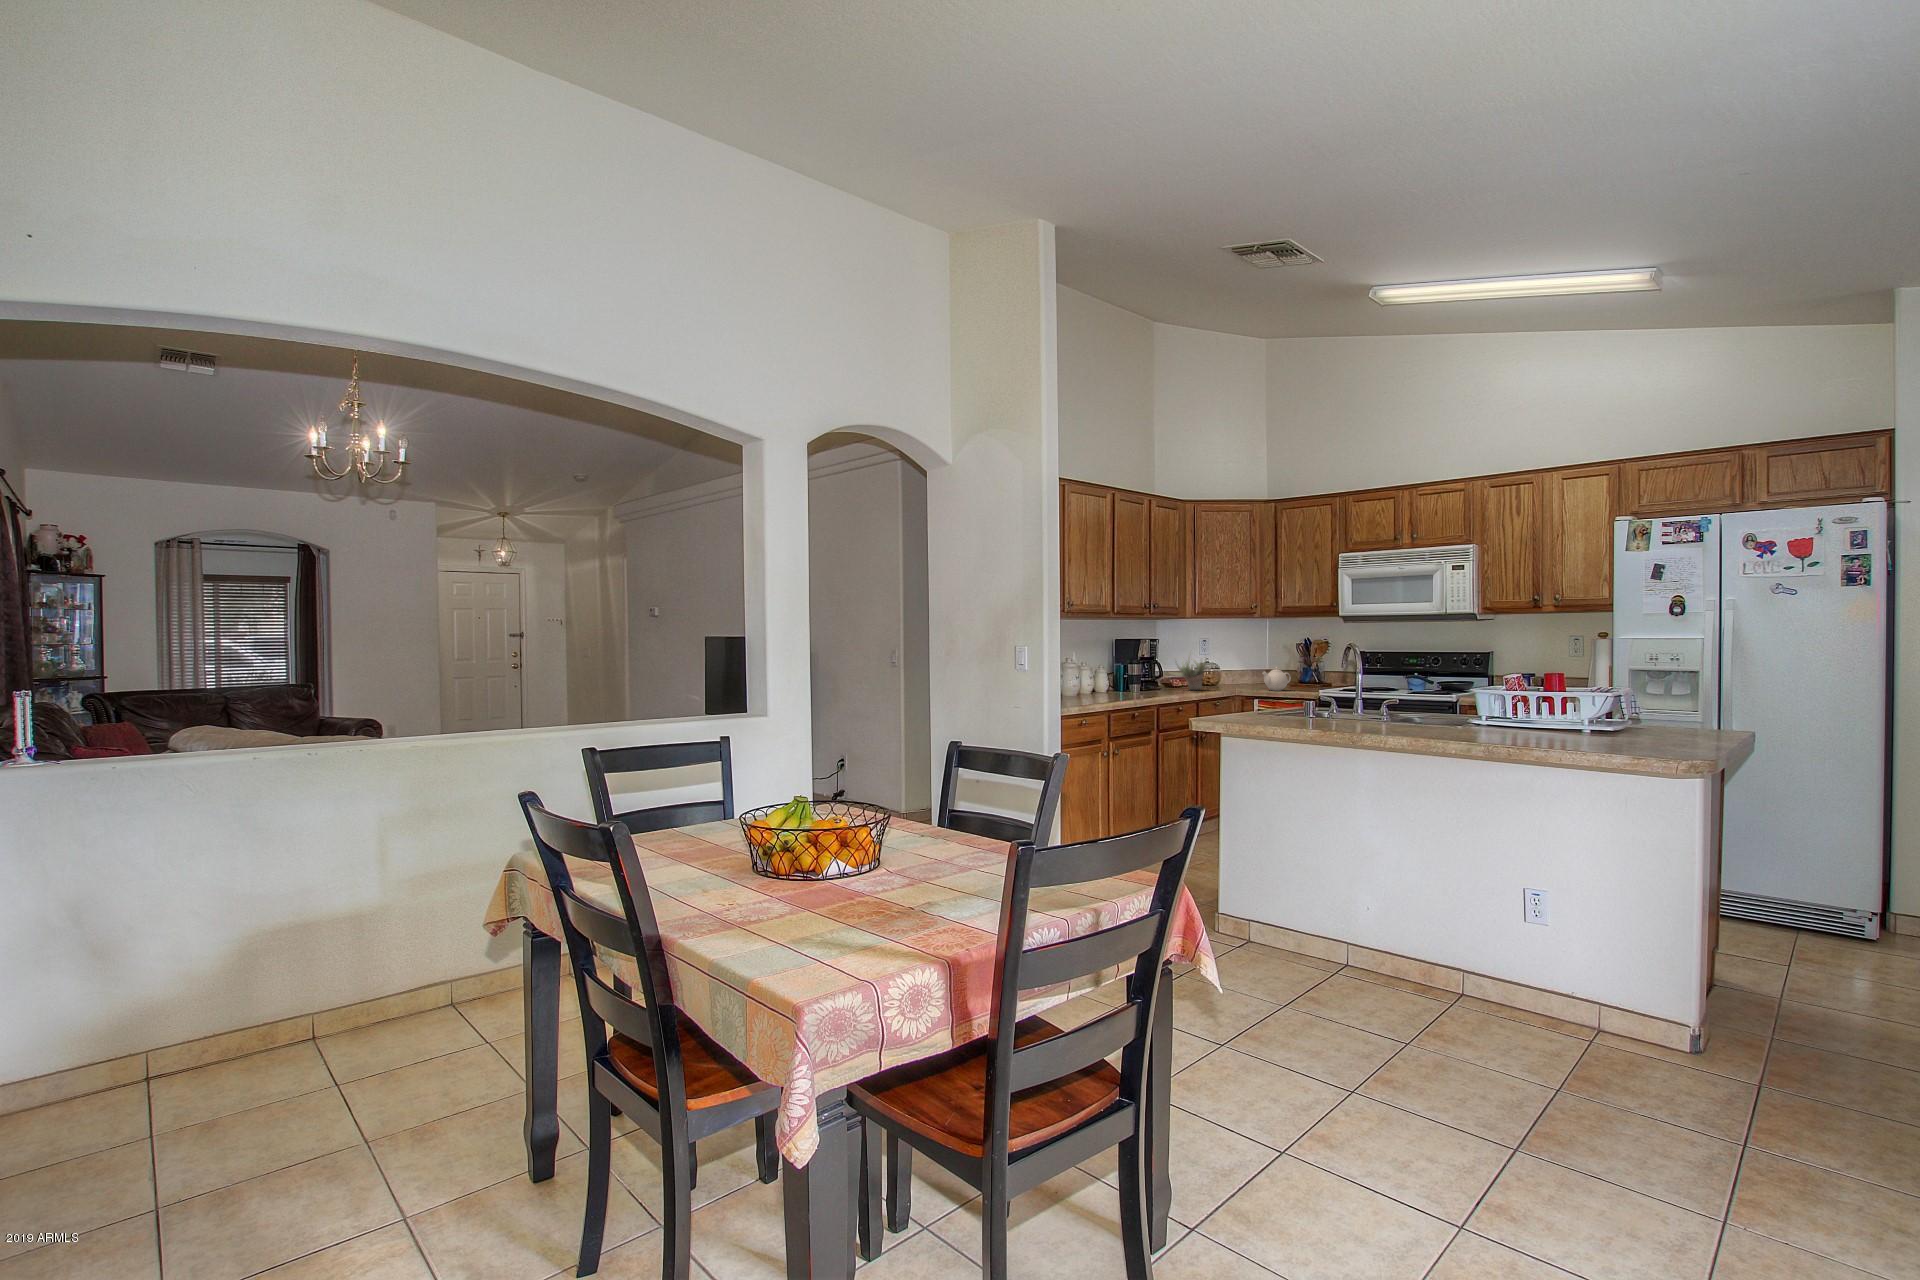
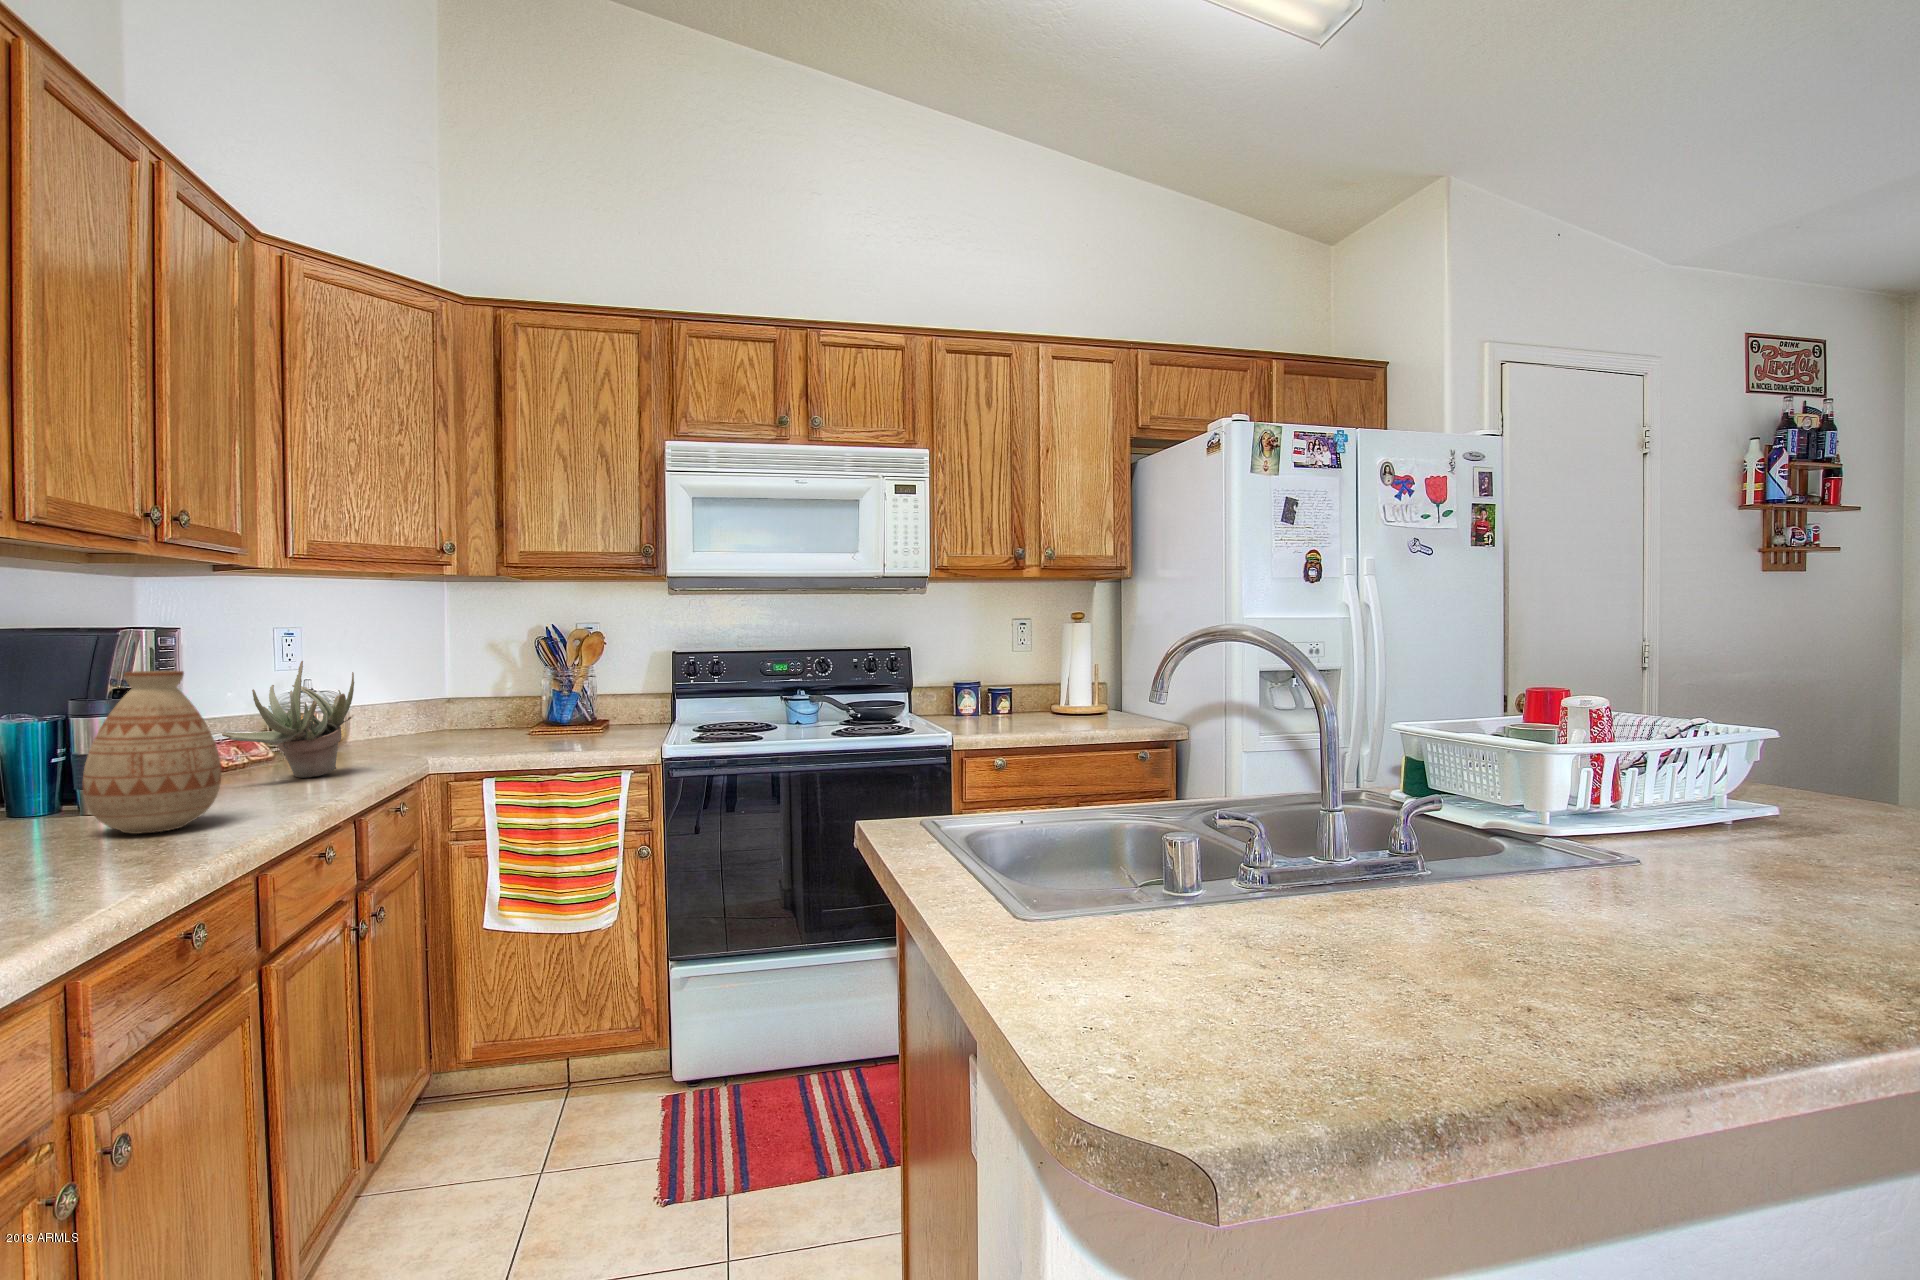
vase: none [1130,651,1159,694] -> present [83,671,221,834]
teapot: present [1262,667,1291,691] -> none [494,692,550,749]

